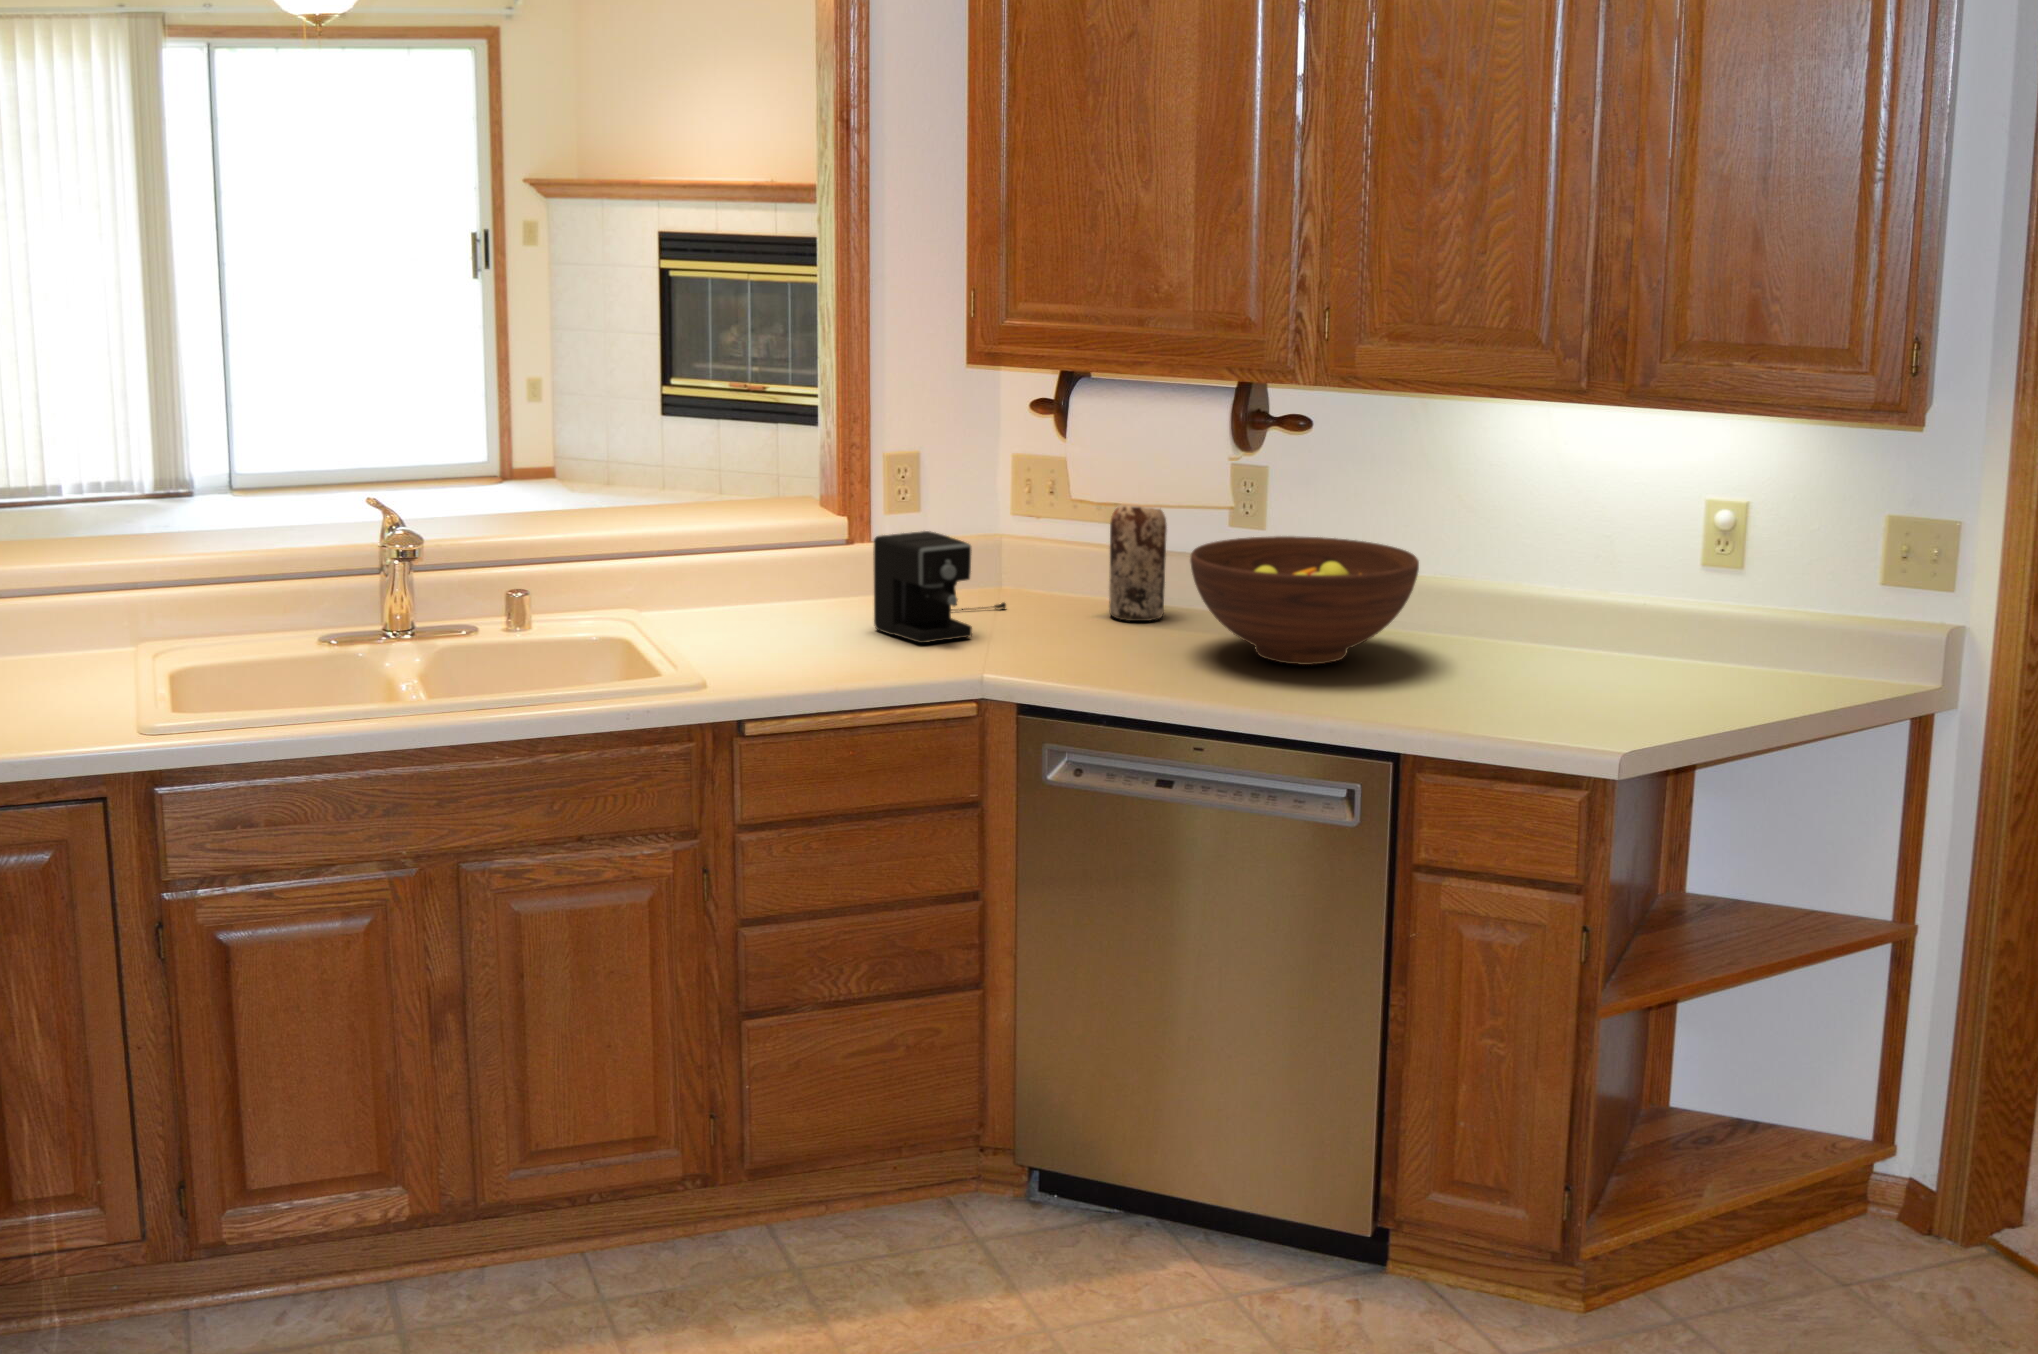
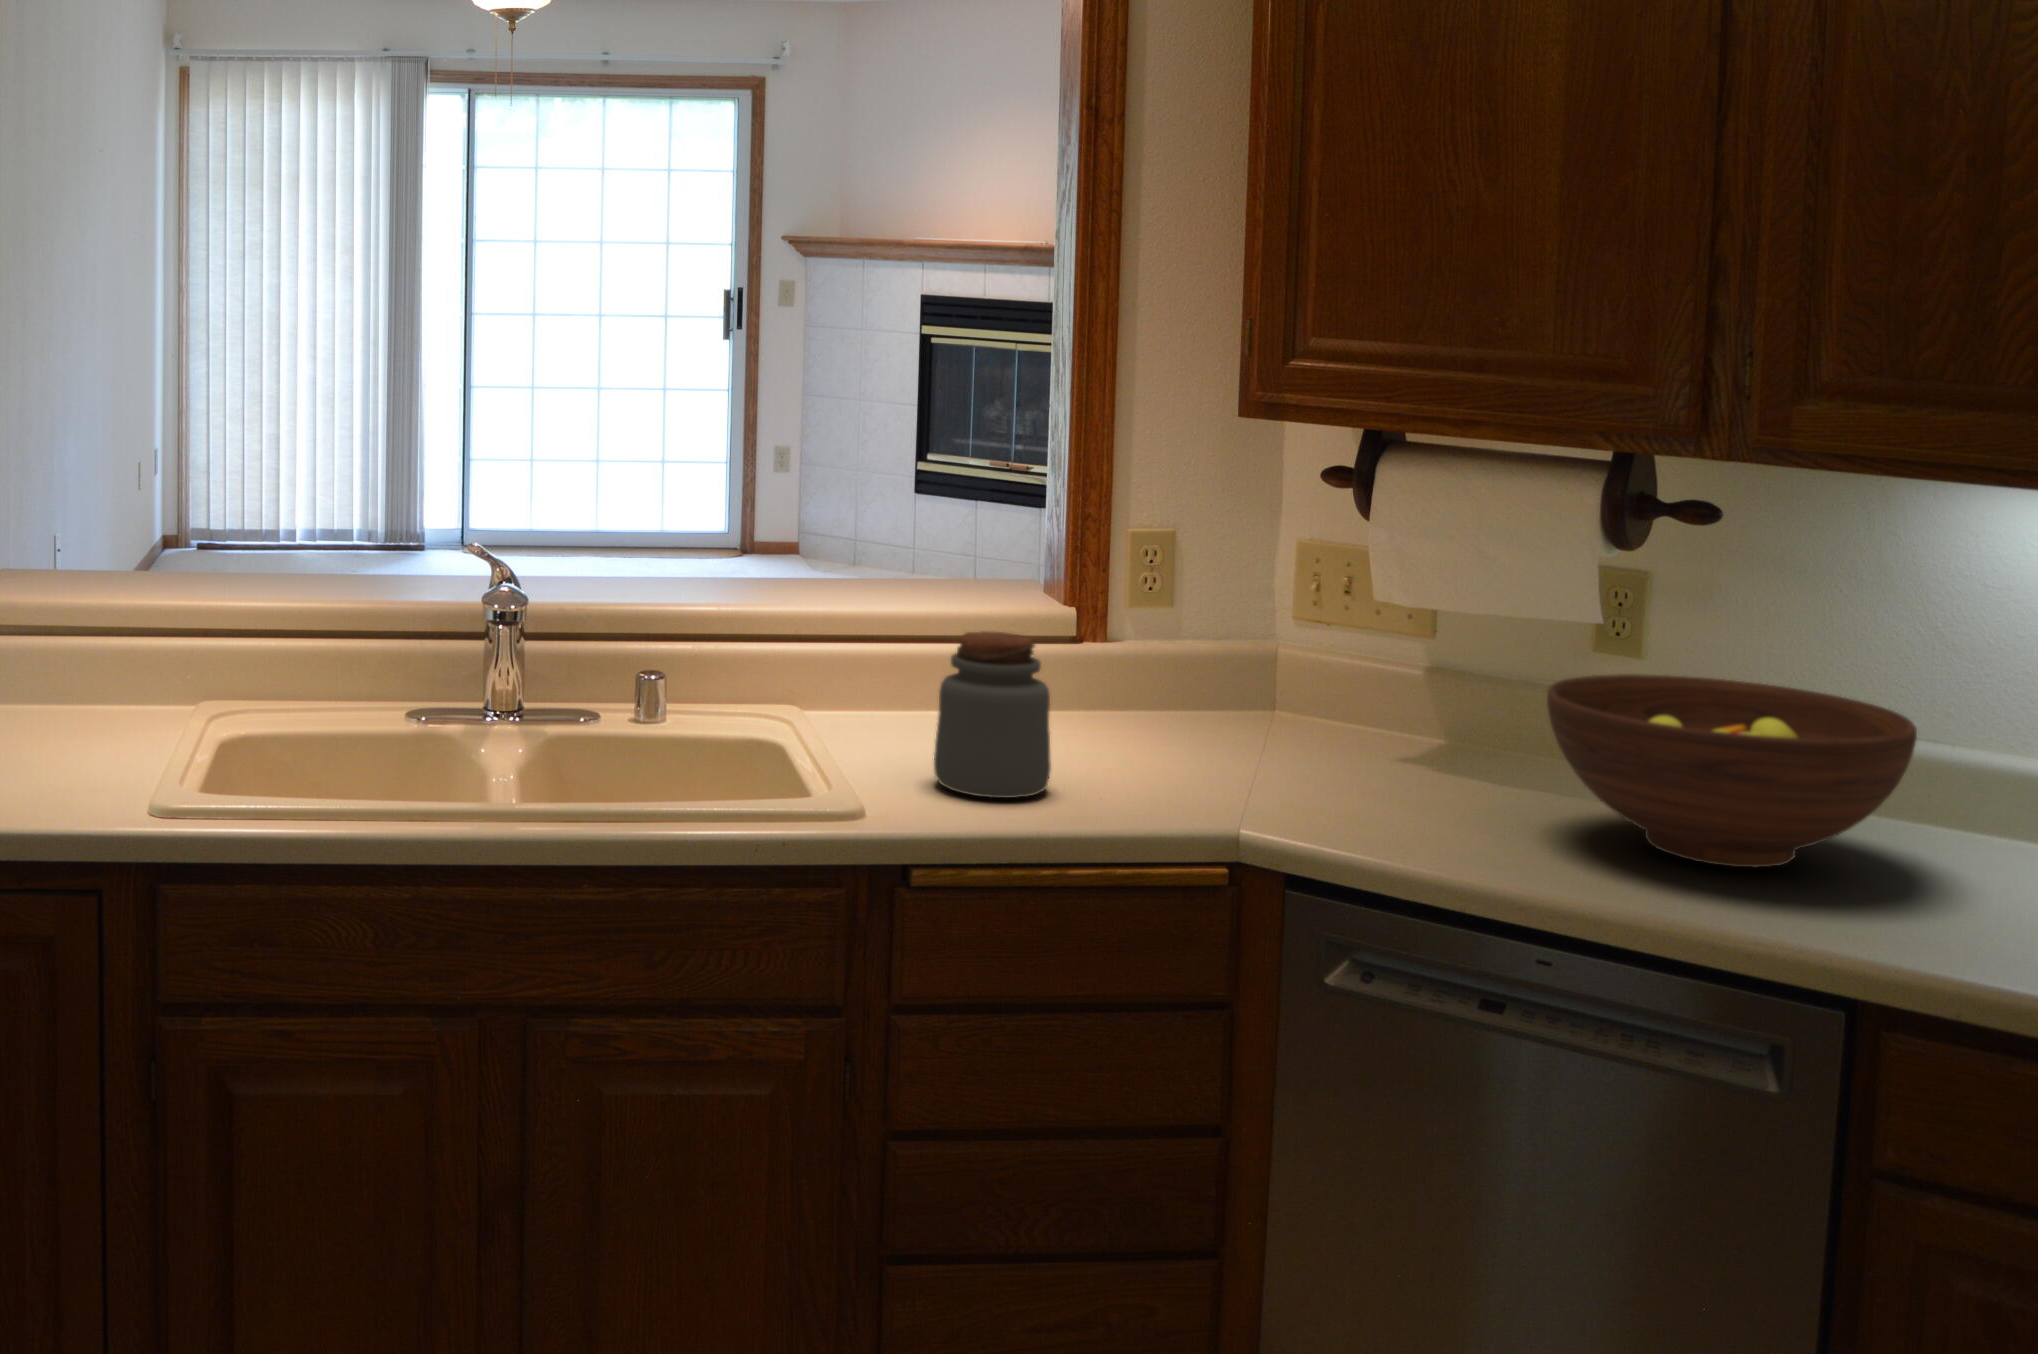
wine bottle: present [1109,506,1167,621] -> none [1428,526,1515,780]
coffee maker: present [873,531,1006,643] -> none [1094,633,1282,781]
jar: none [761,542,849,667] -> present [934,631,1051,798]

